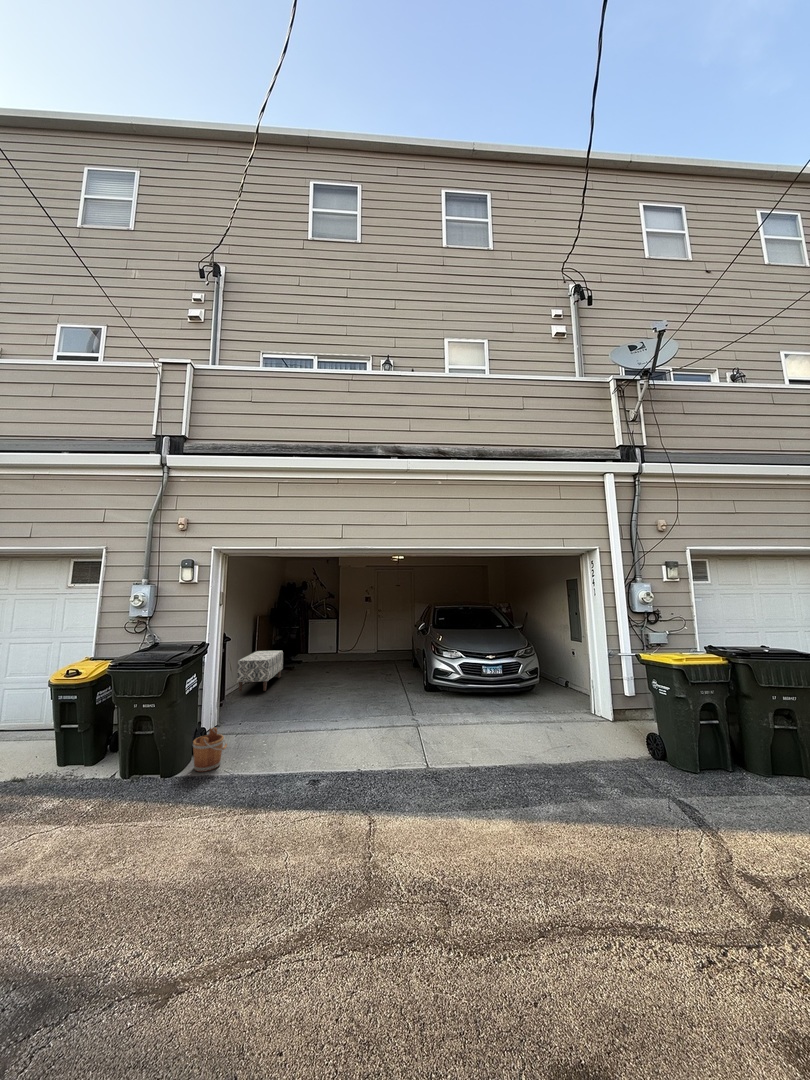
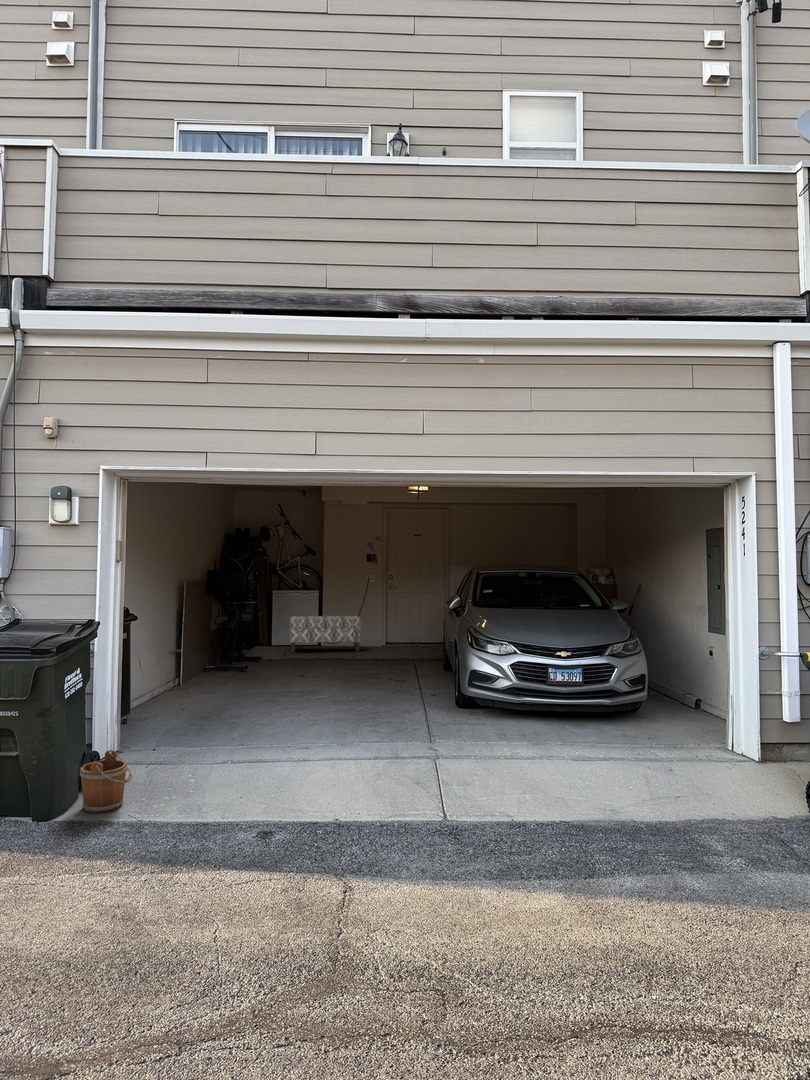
bench: present [237,651,283,692] -> present [290,616,361,653]

